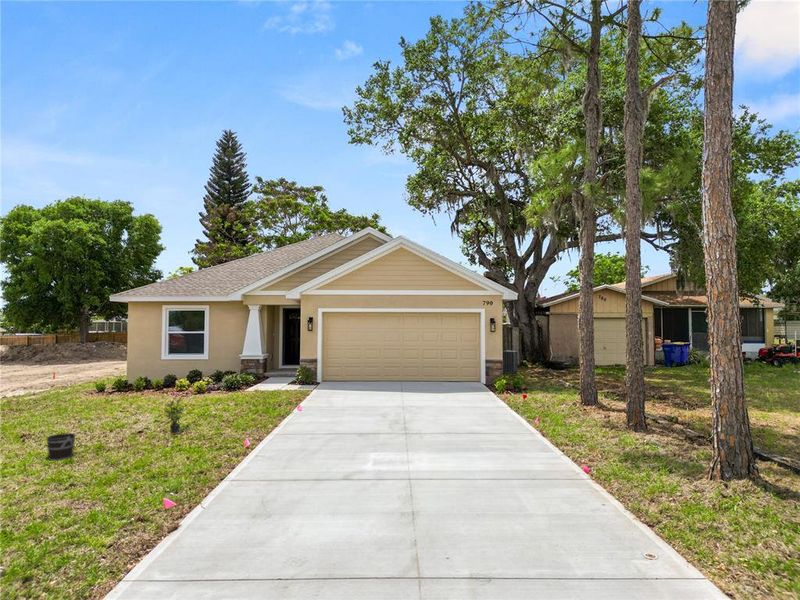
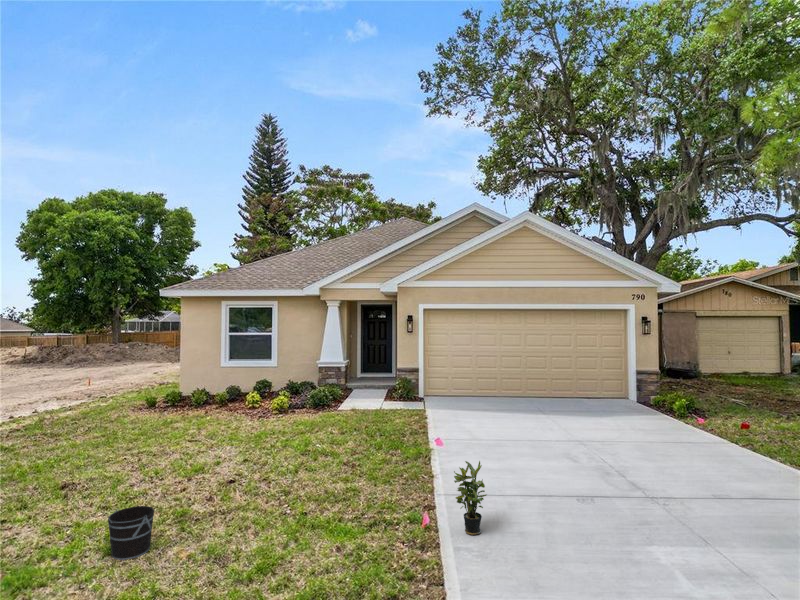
potted plant: present [165,398,184,434] -> present [454,461,486,535]

